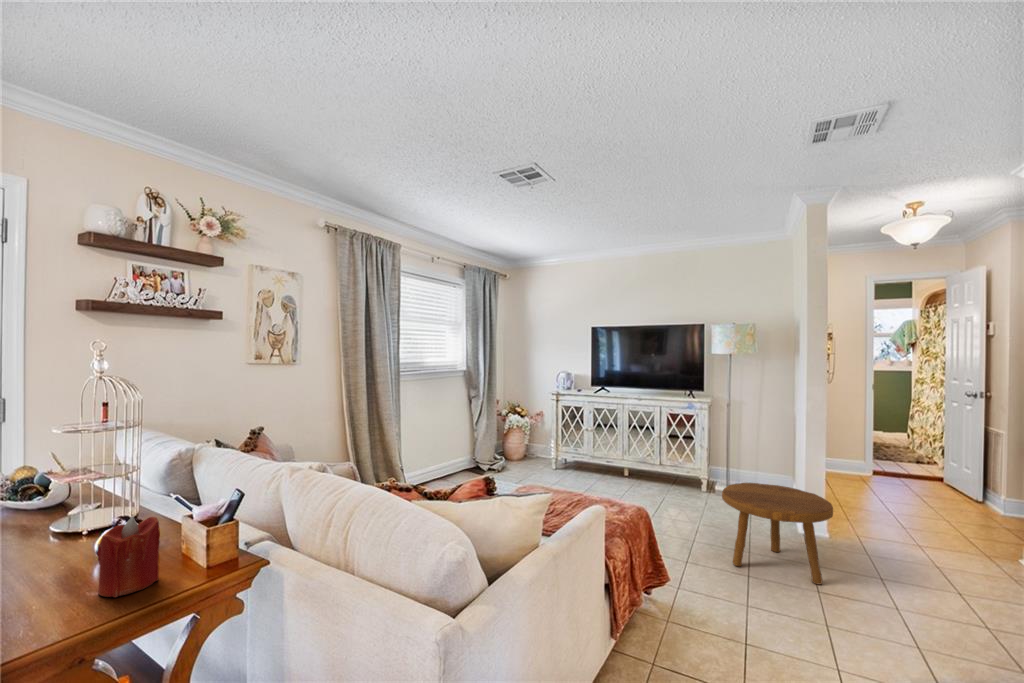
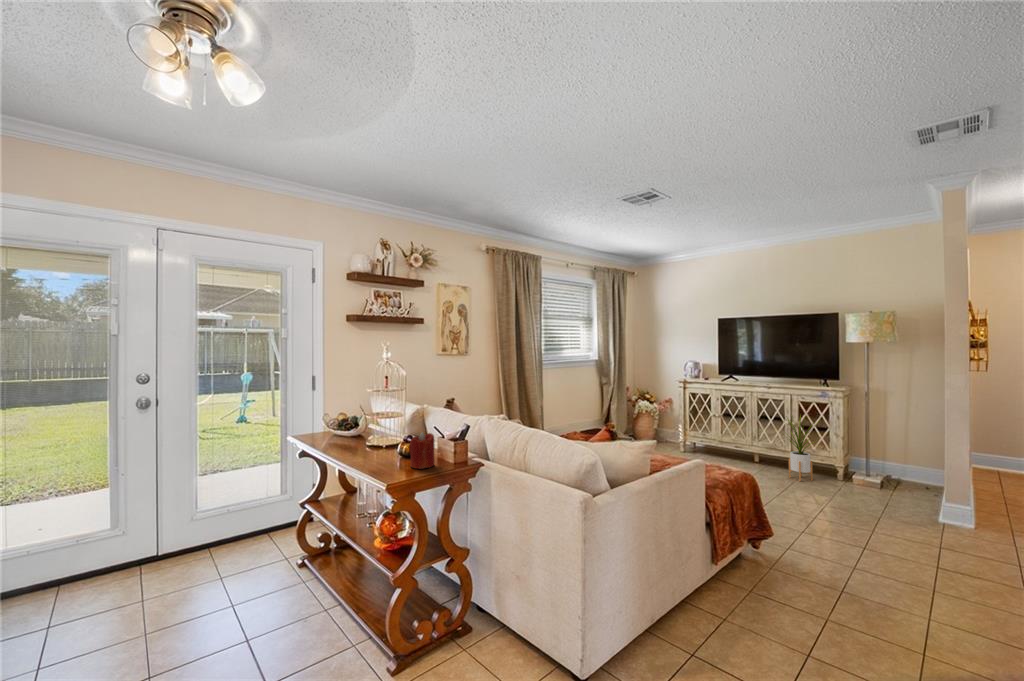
house plant: none [651,423,691,497] -> present [787,416,819,481]
footstool: present [722,483,833,584] -> none [839,466,959,561]

